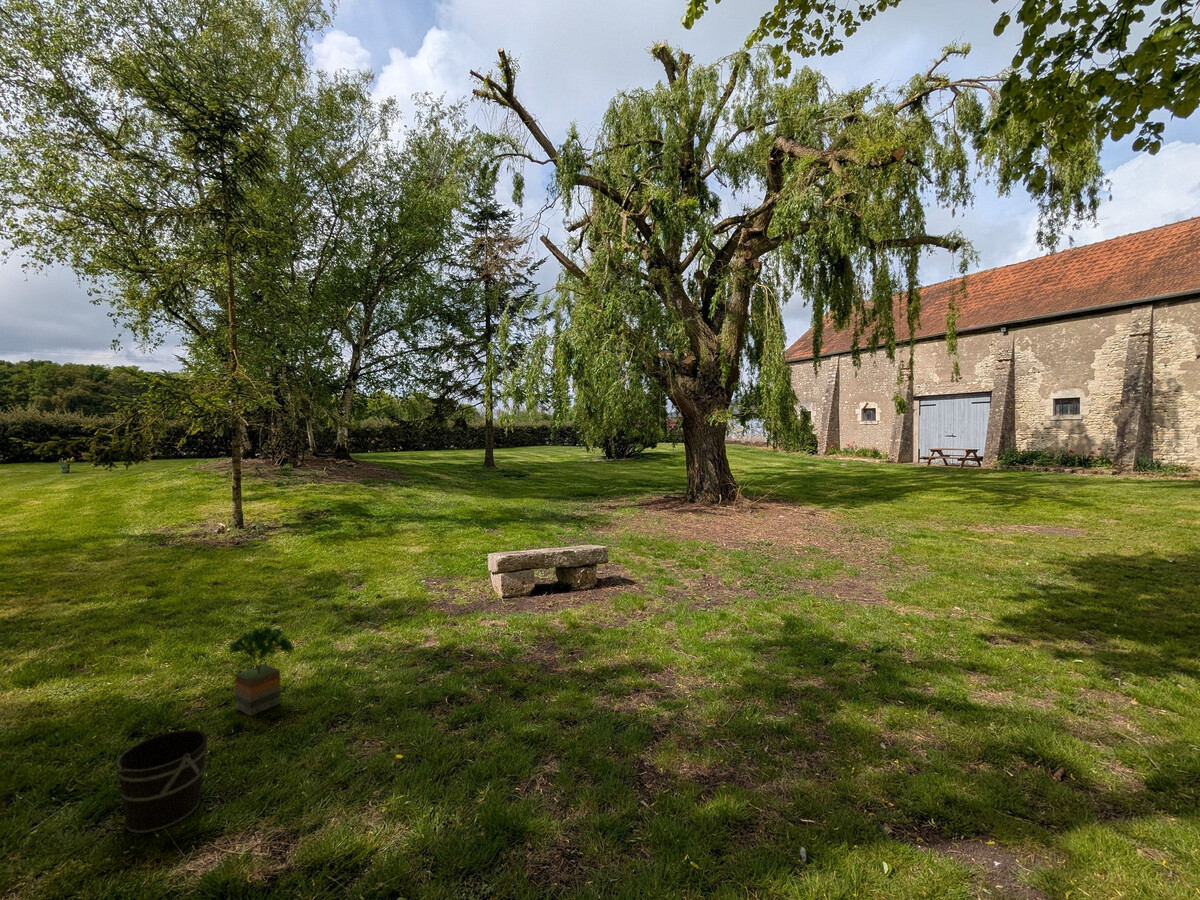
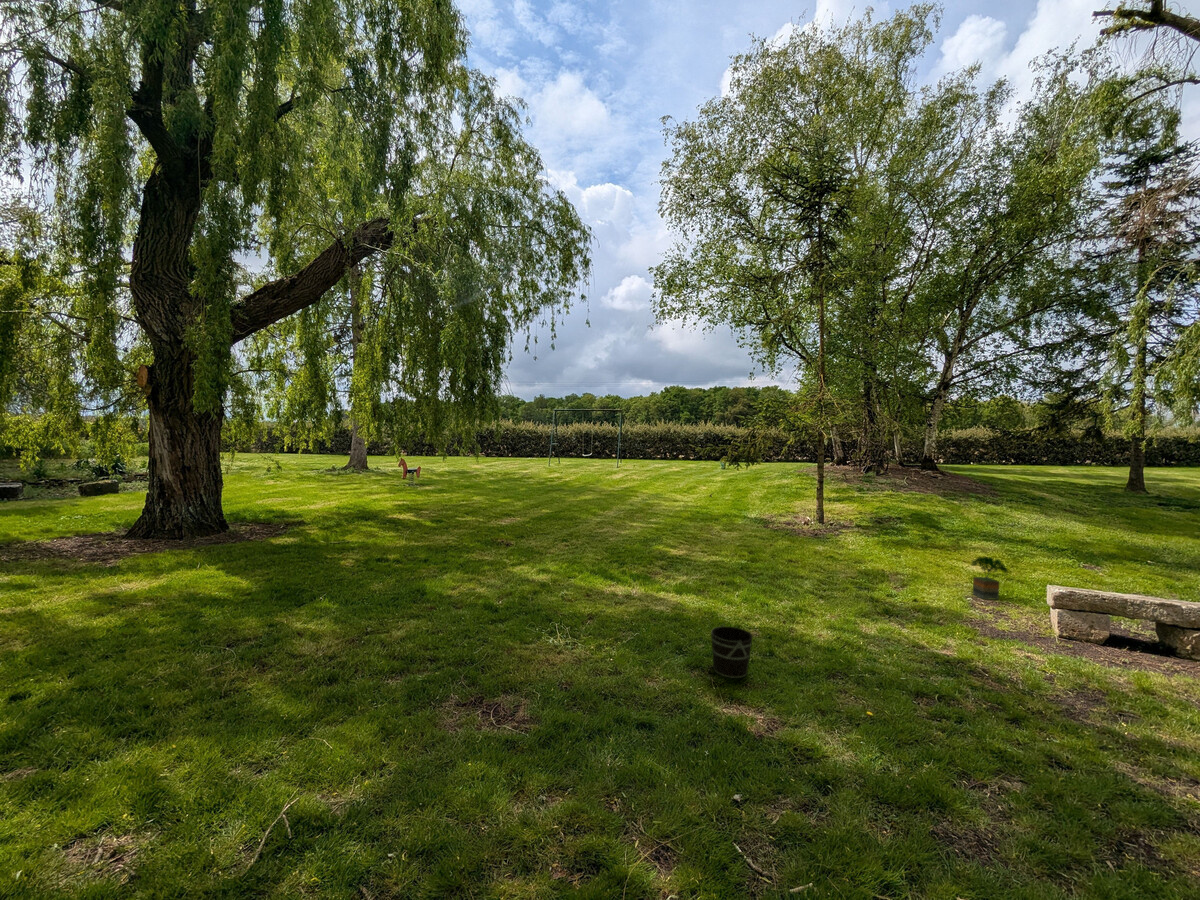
potted tree: present [229,627,294,716] -> present [971,557,1008,600]

